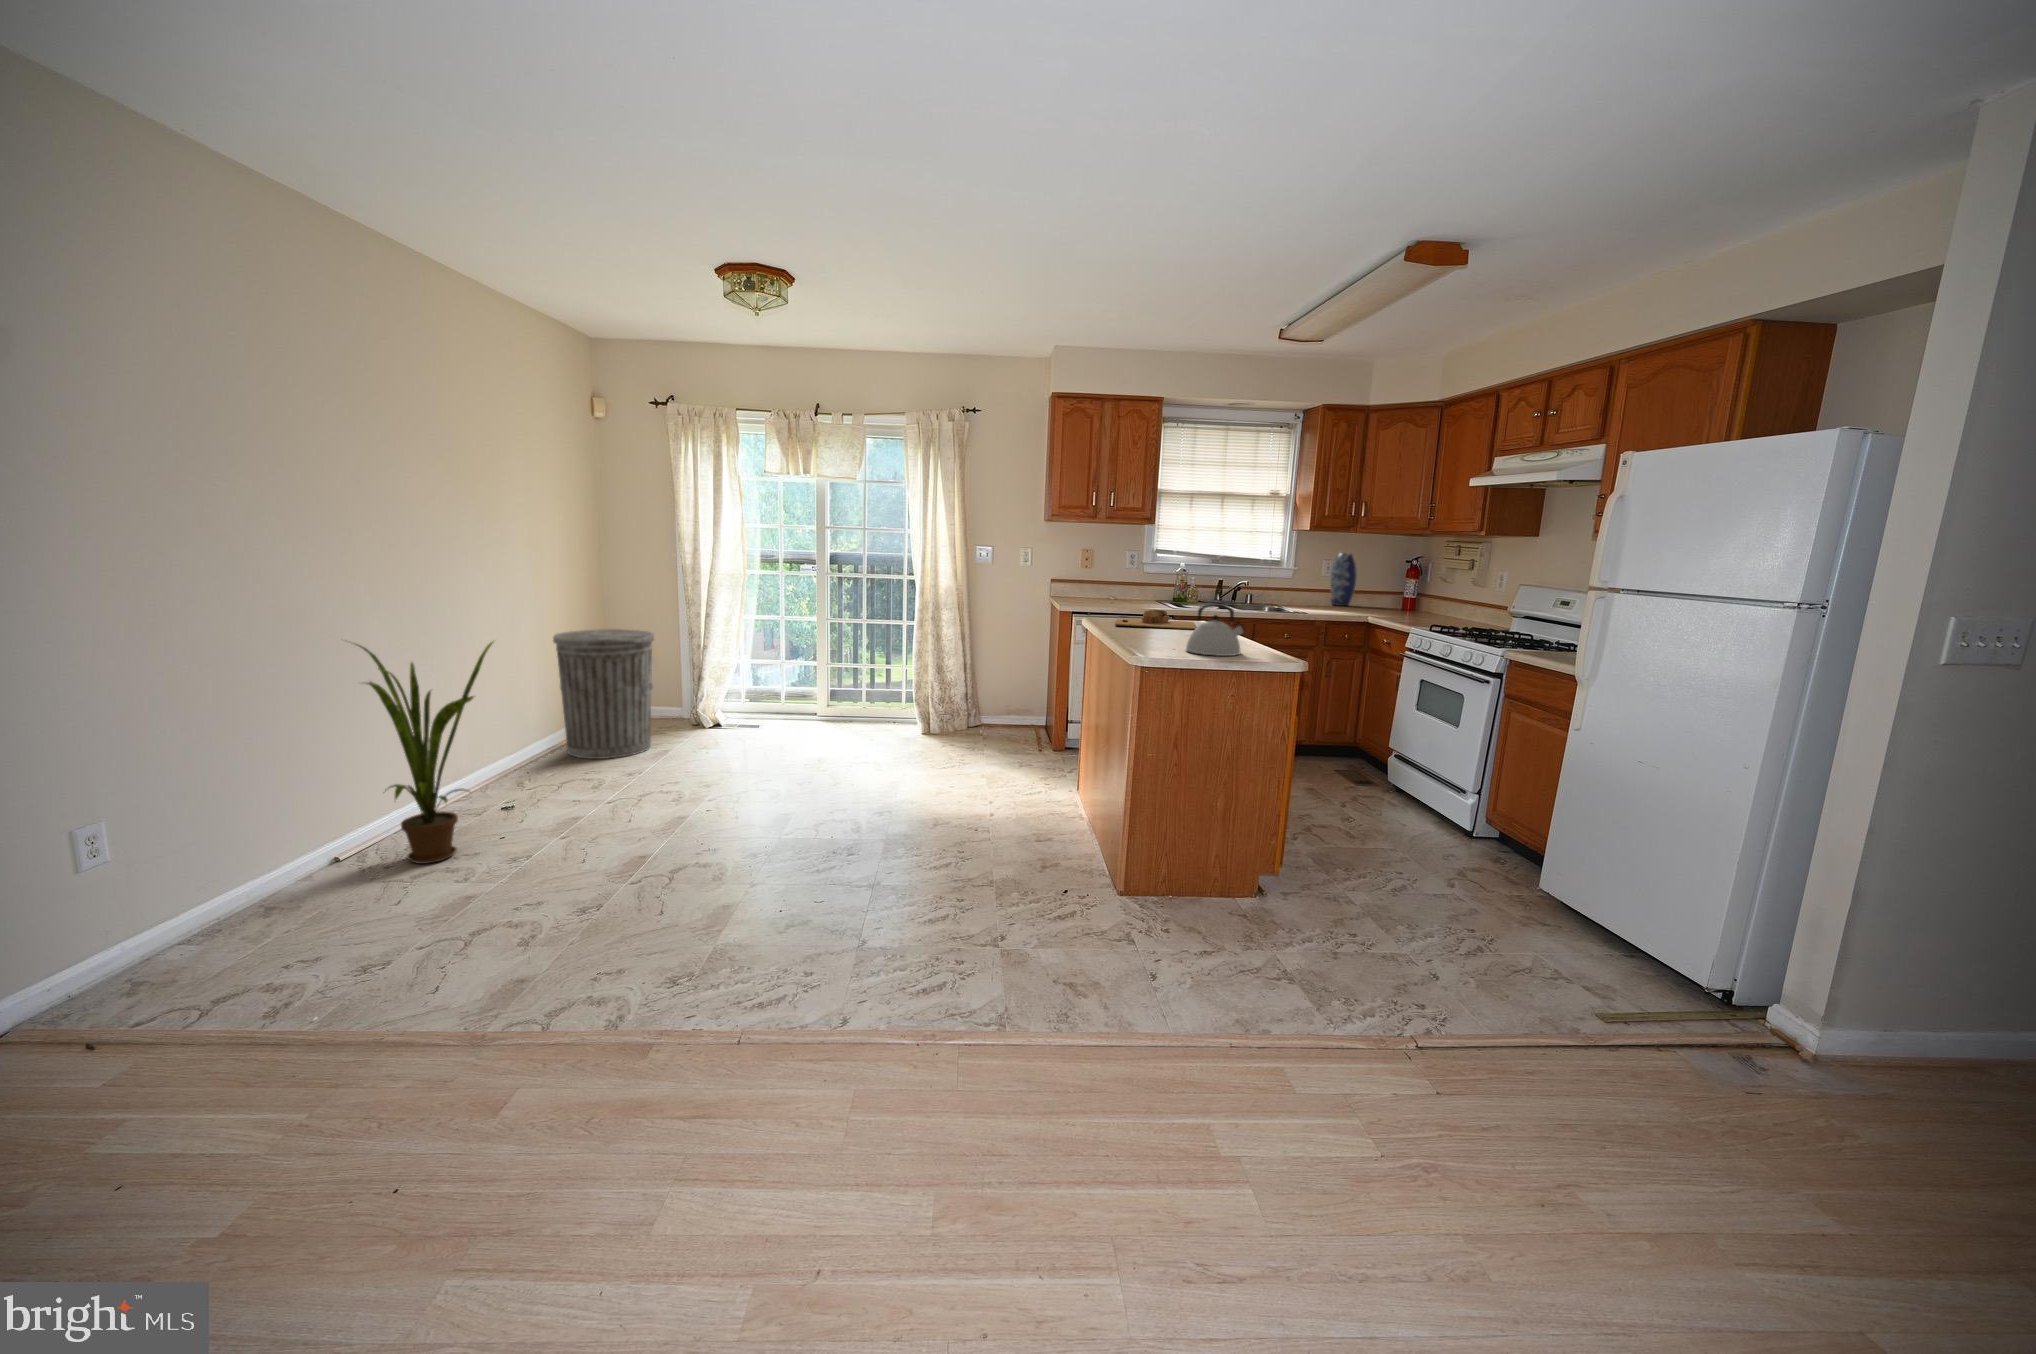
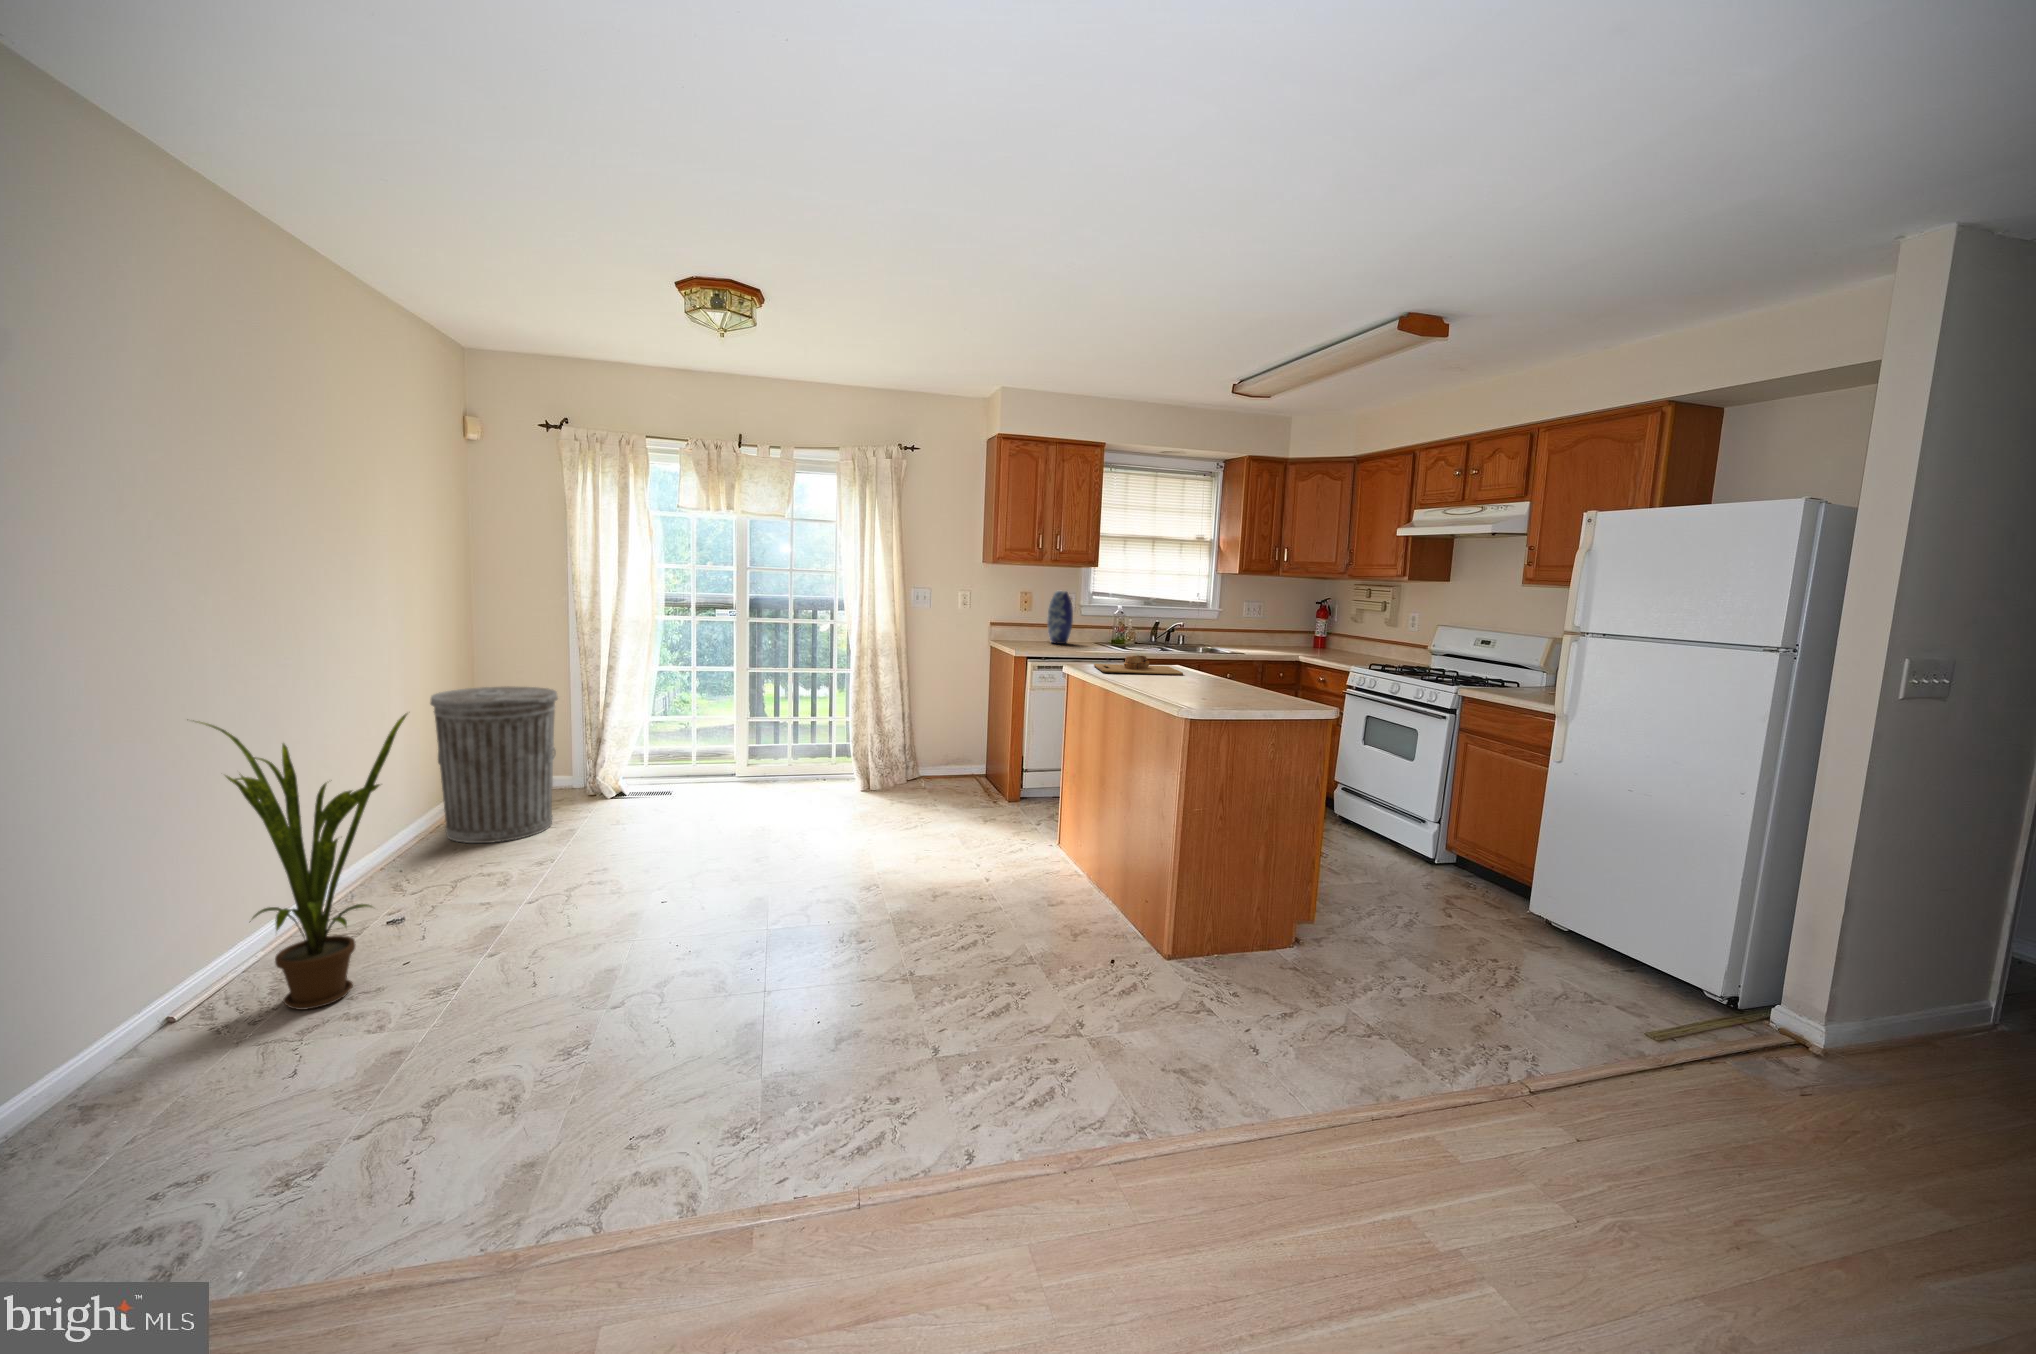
vase: present [1330,553,1357,606] -> present [1047,591,1073,644]
kettle: present [1186,604,1245,656] -> none [1214,653,1273,705]

